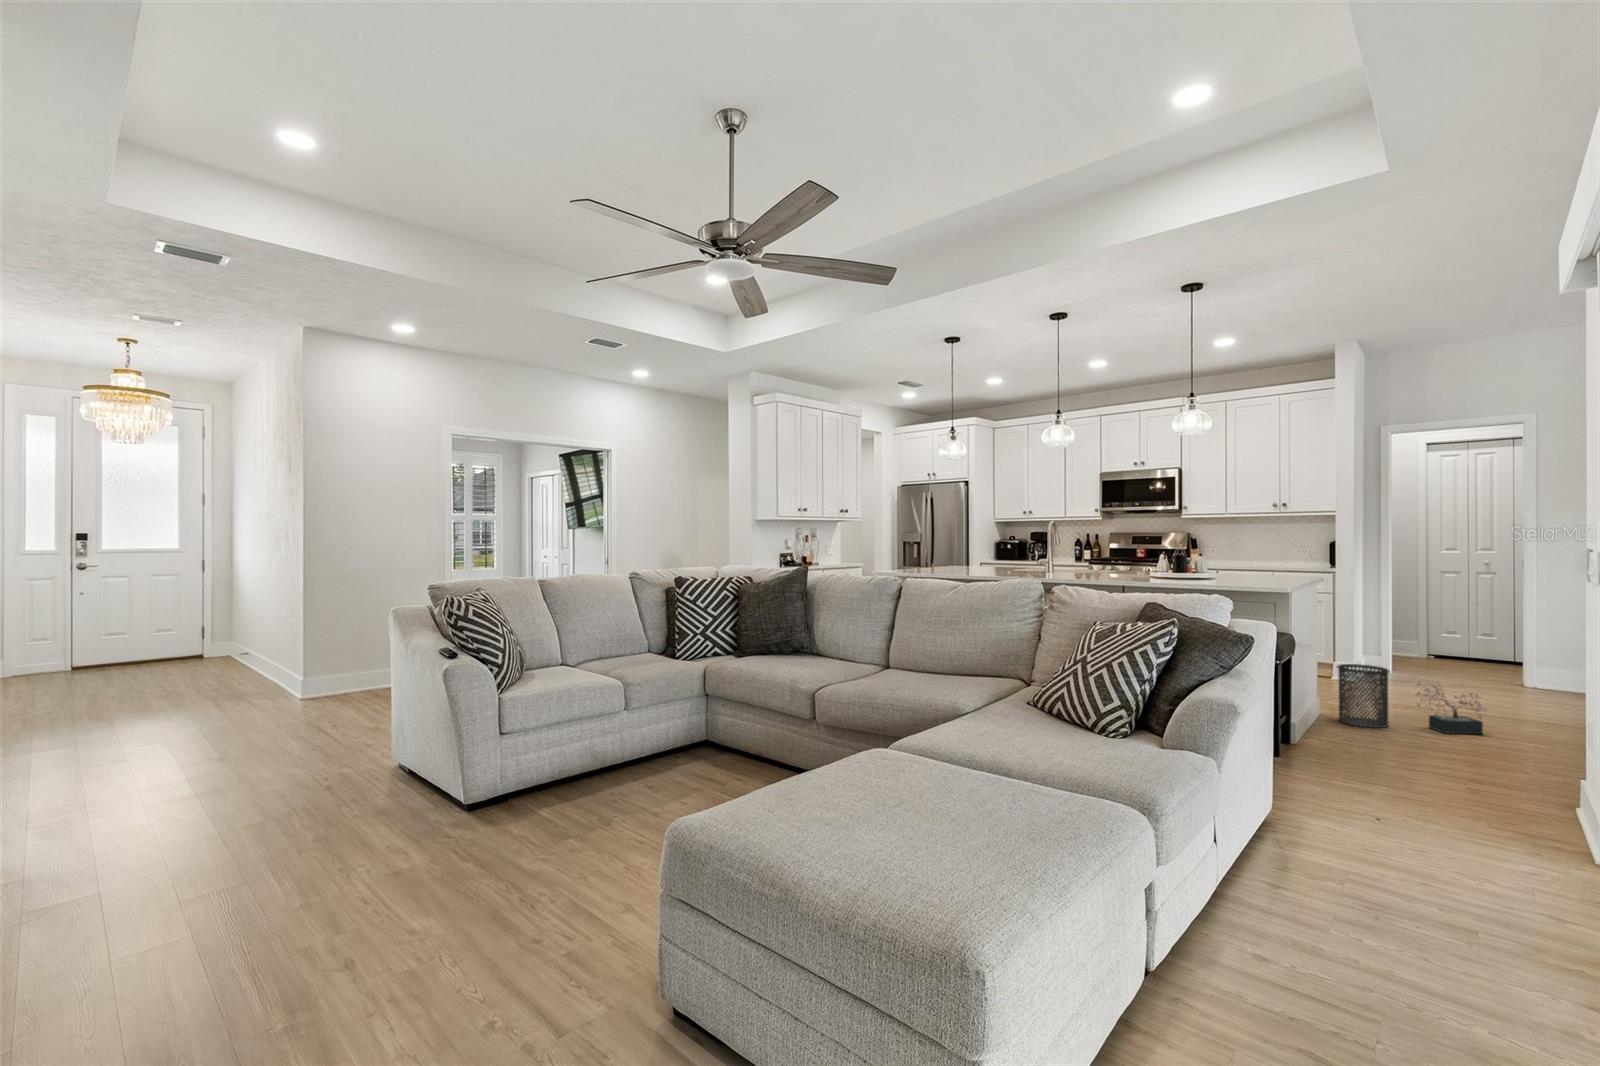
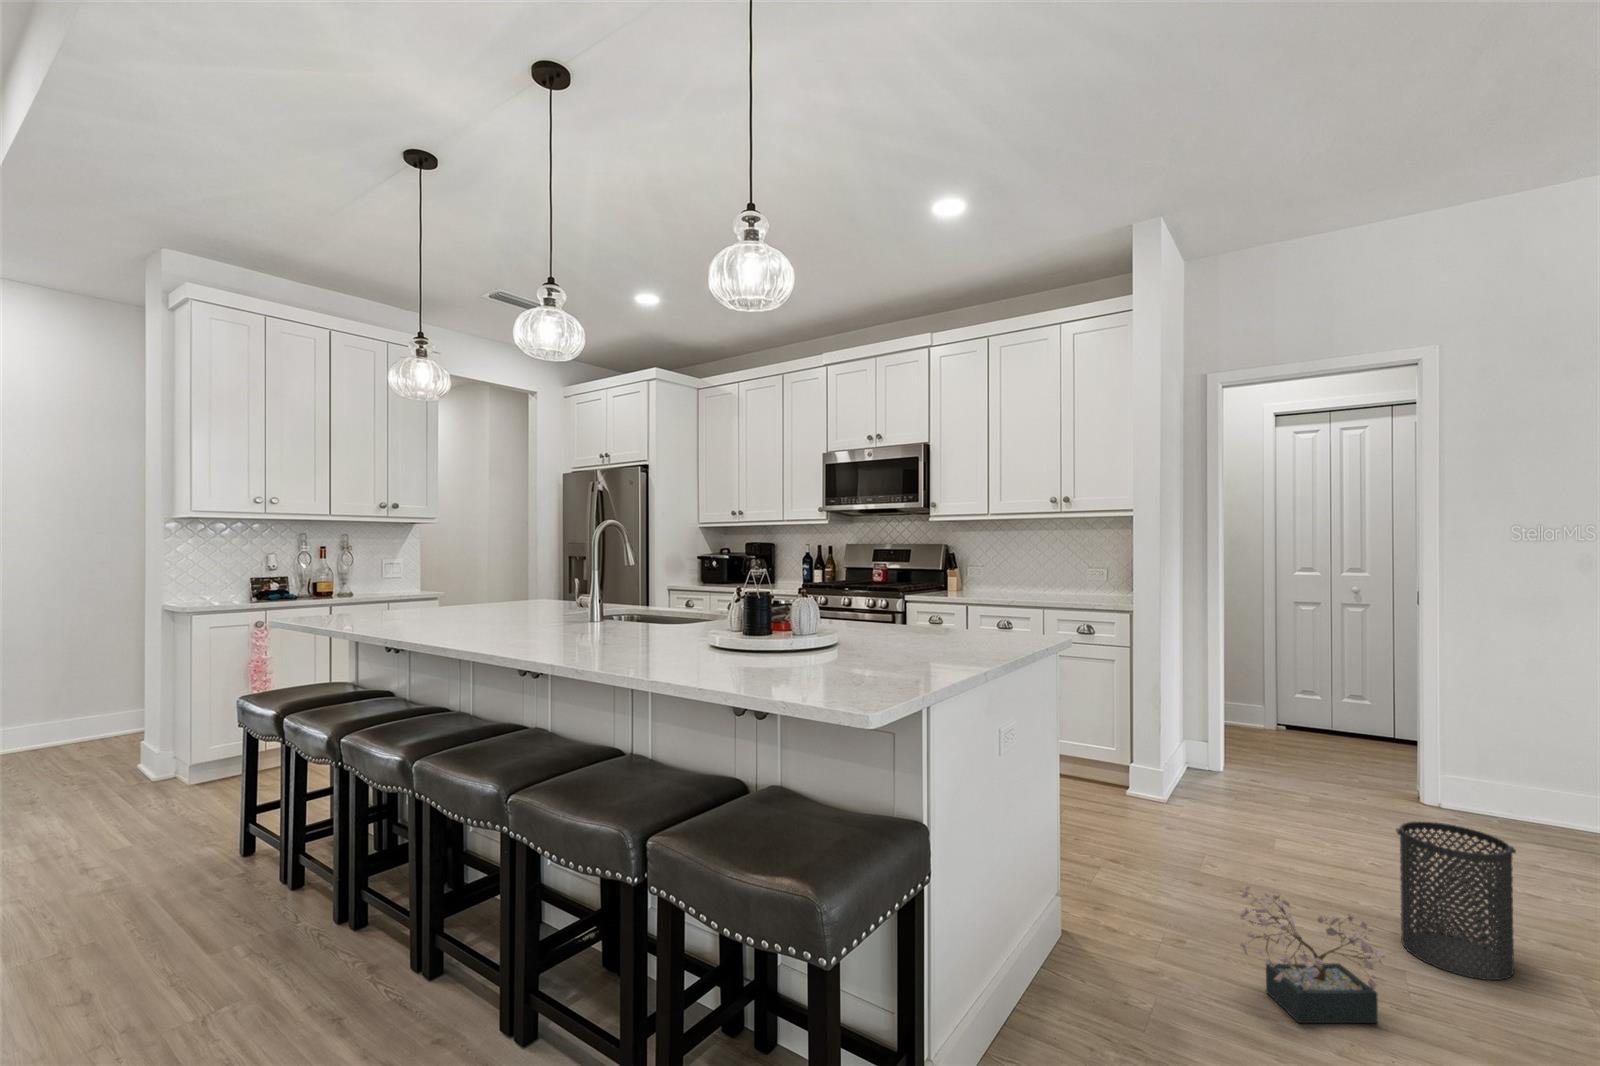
trash can: present [1337,664,1389,728] -> present [1396,822,1516,980]

